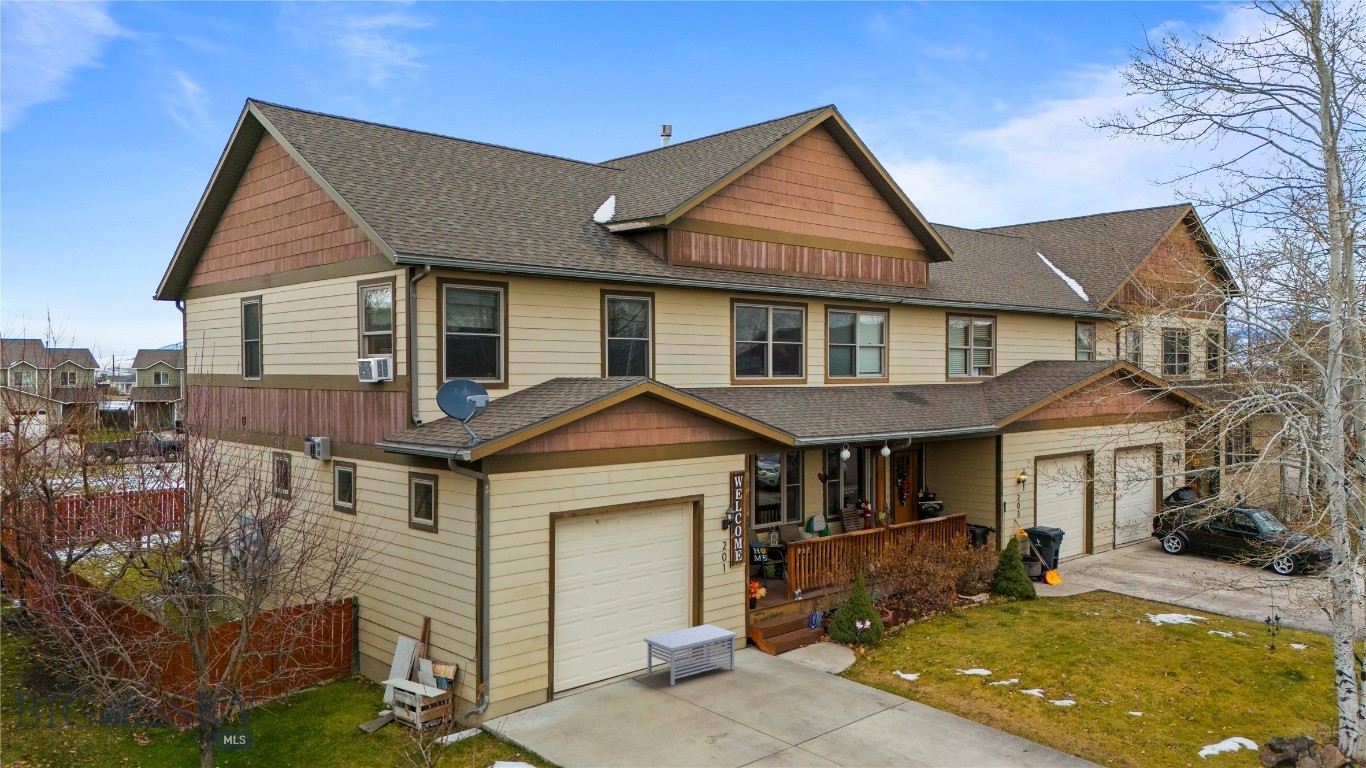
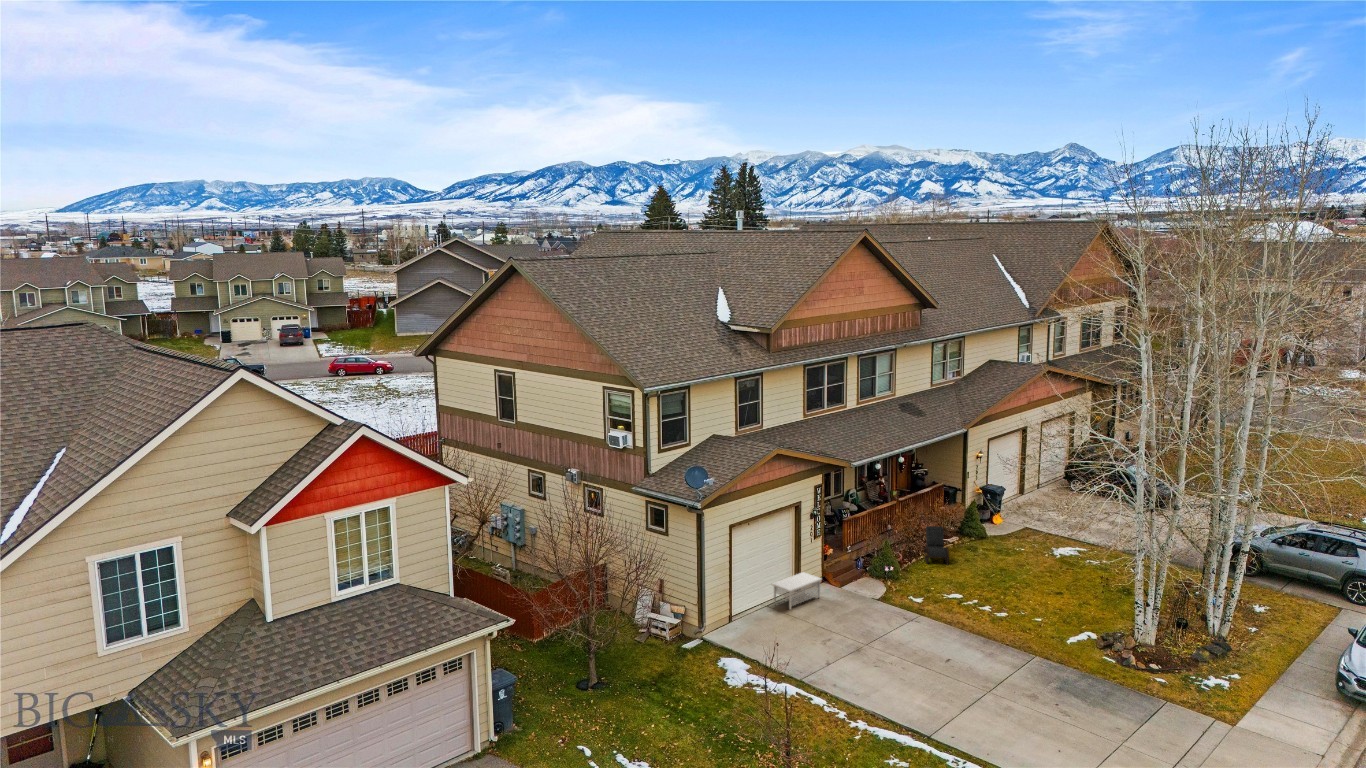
lounge chair: none [929,567,971,630] -> present [924,526,949,564]

